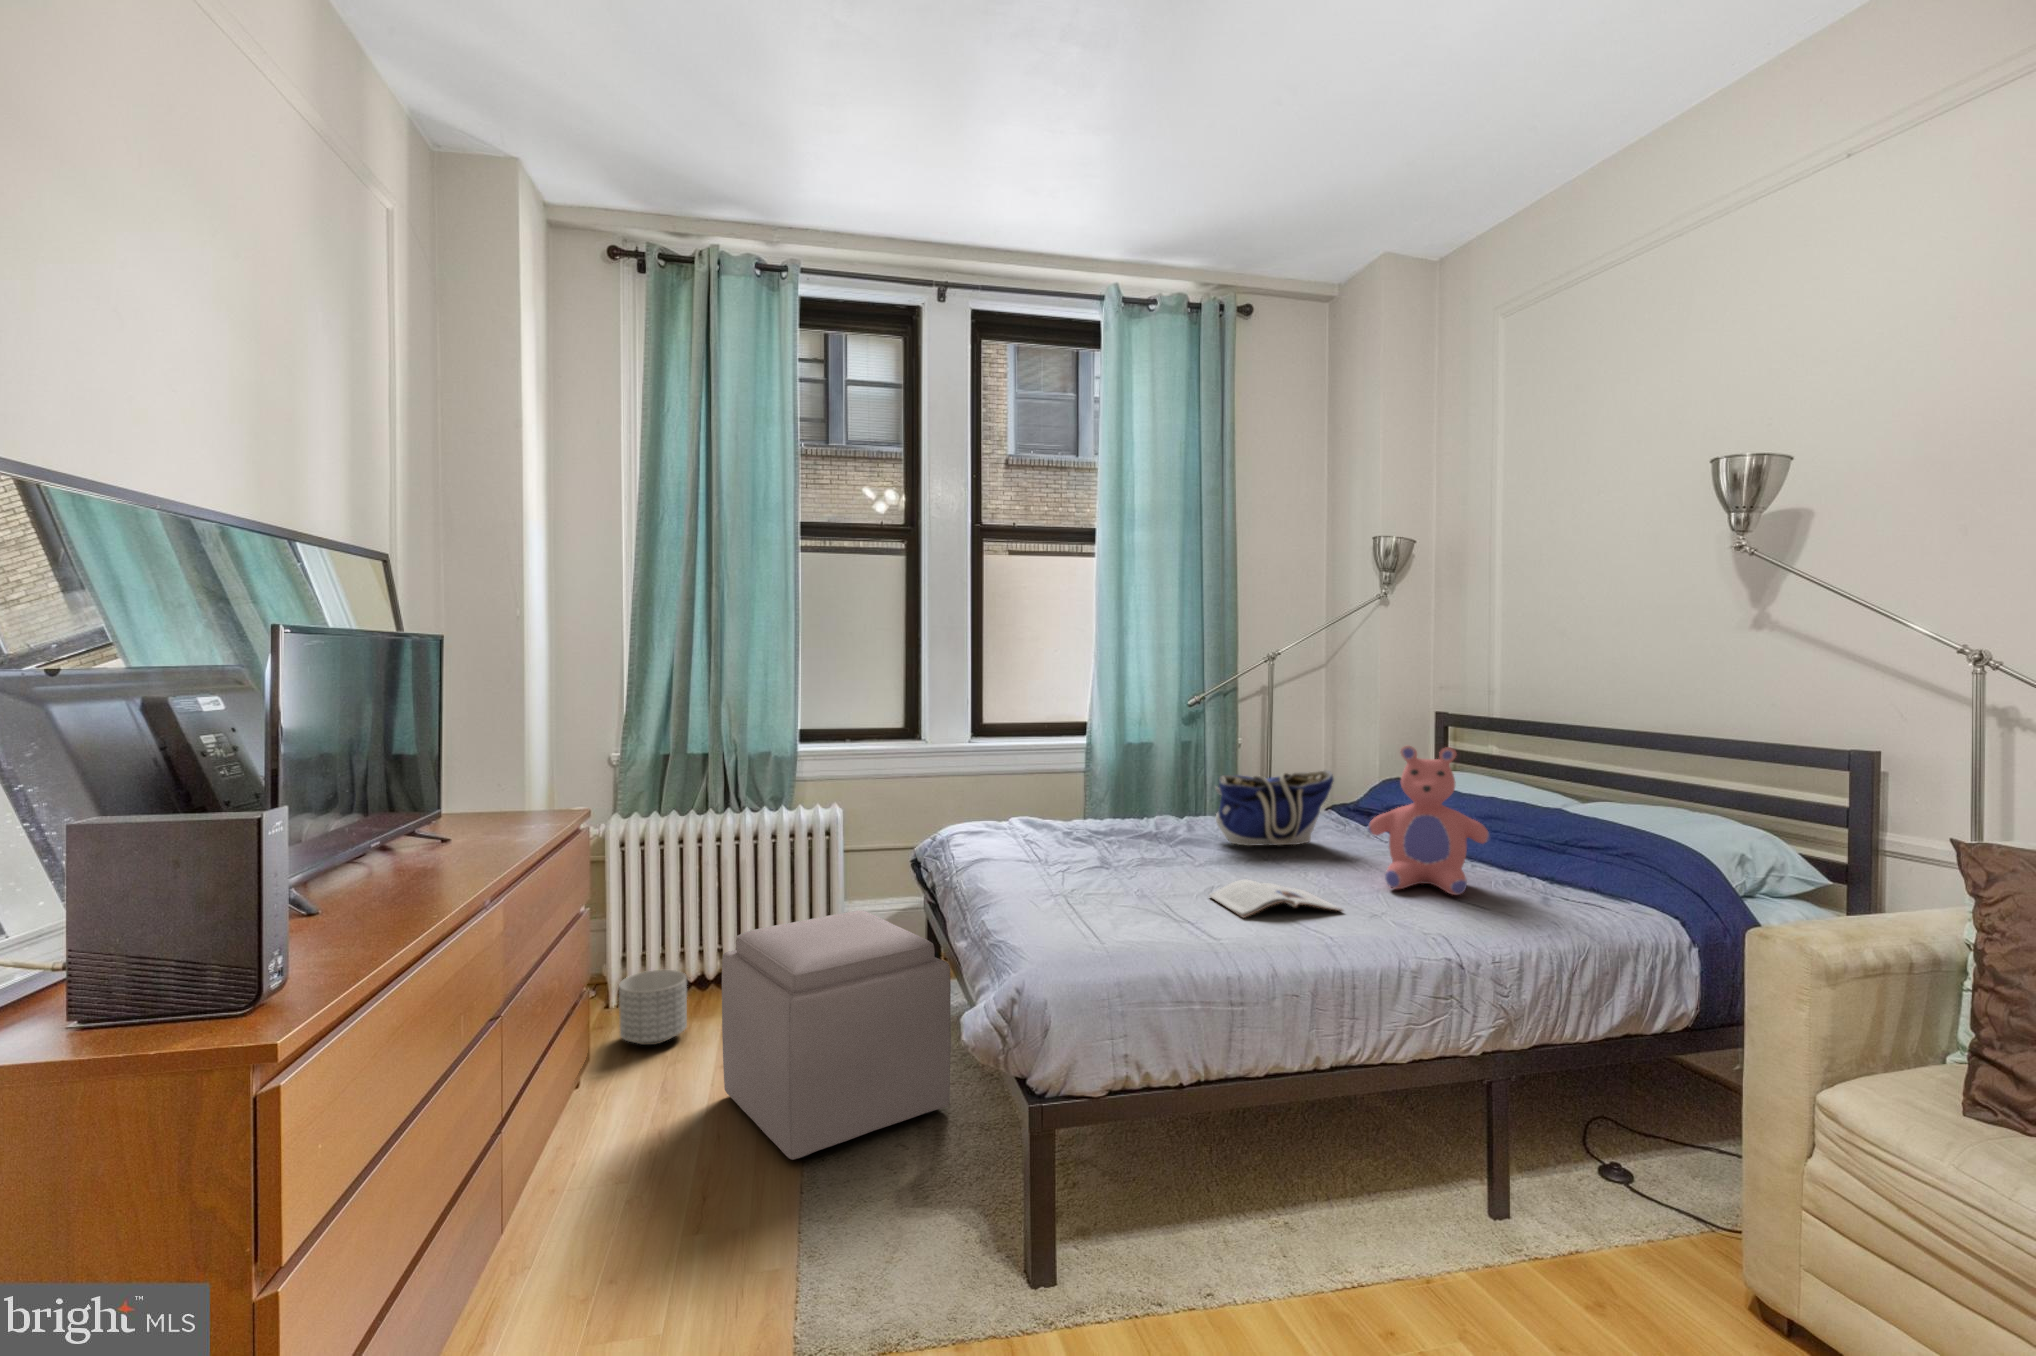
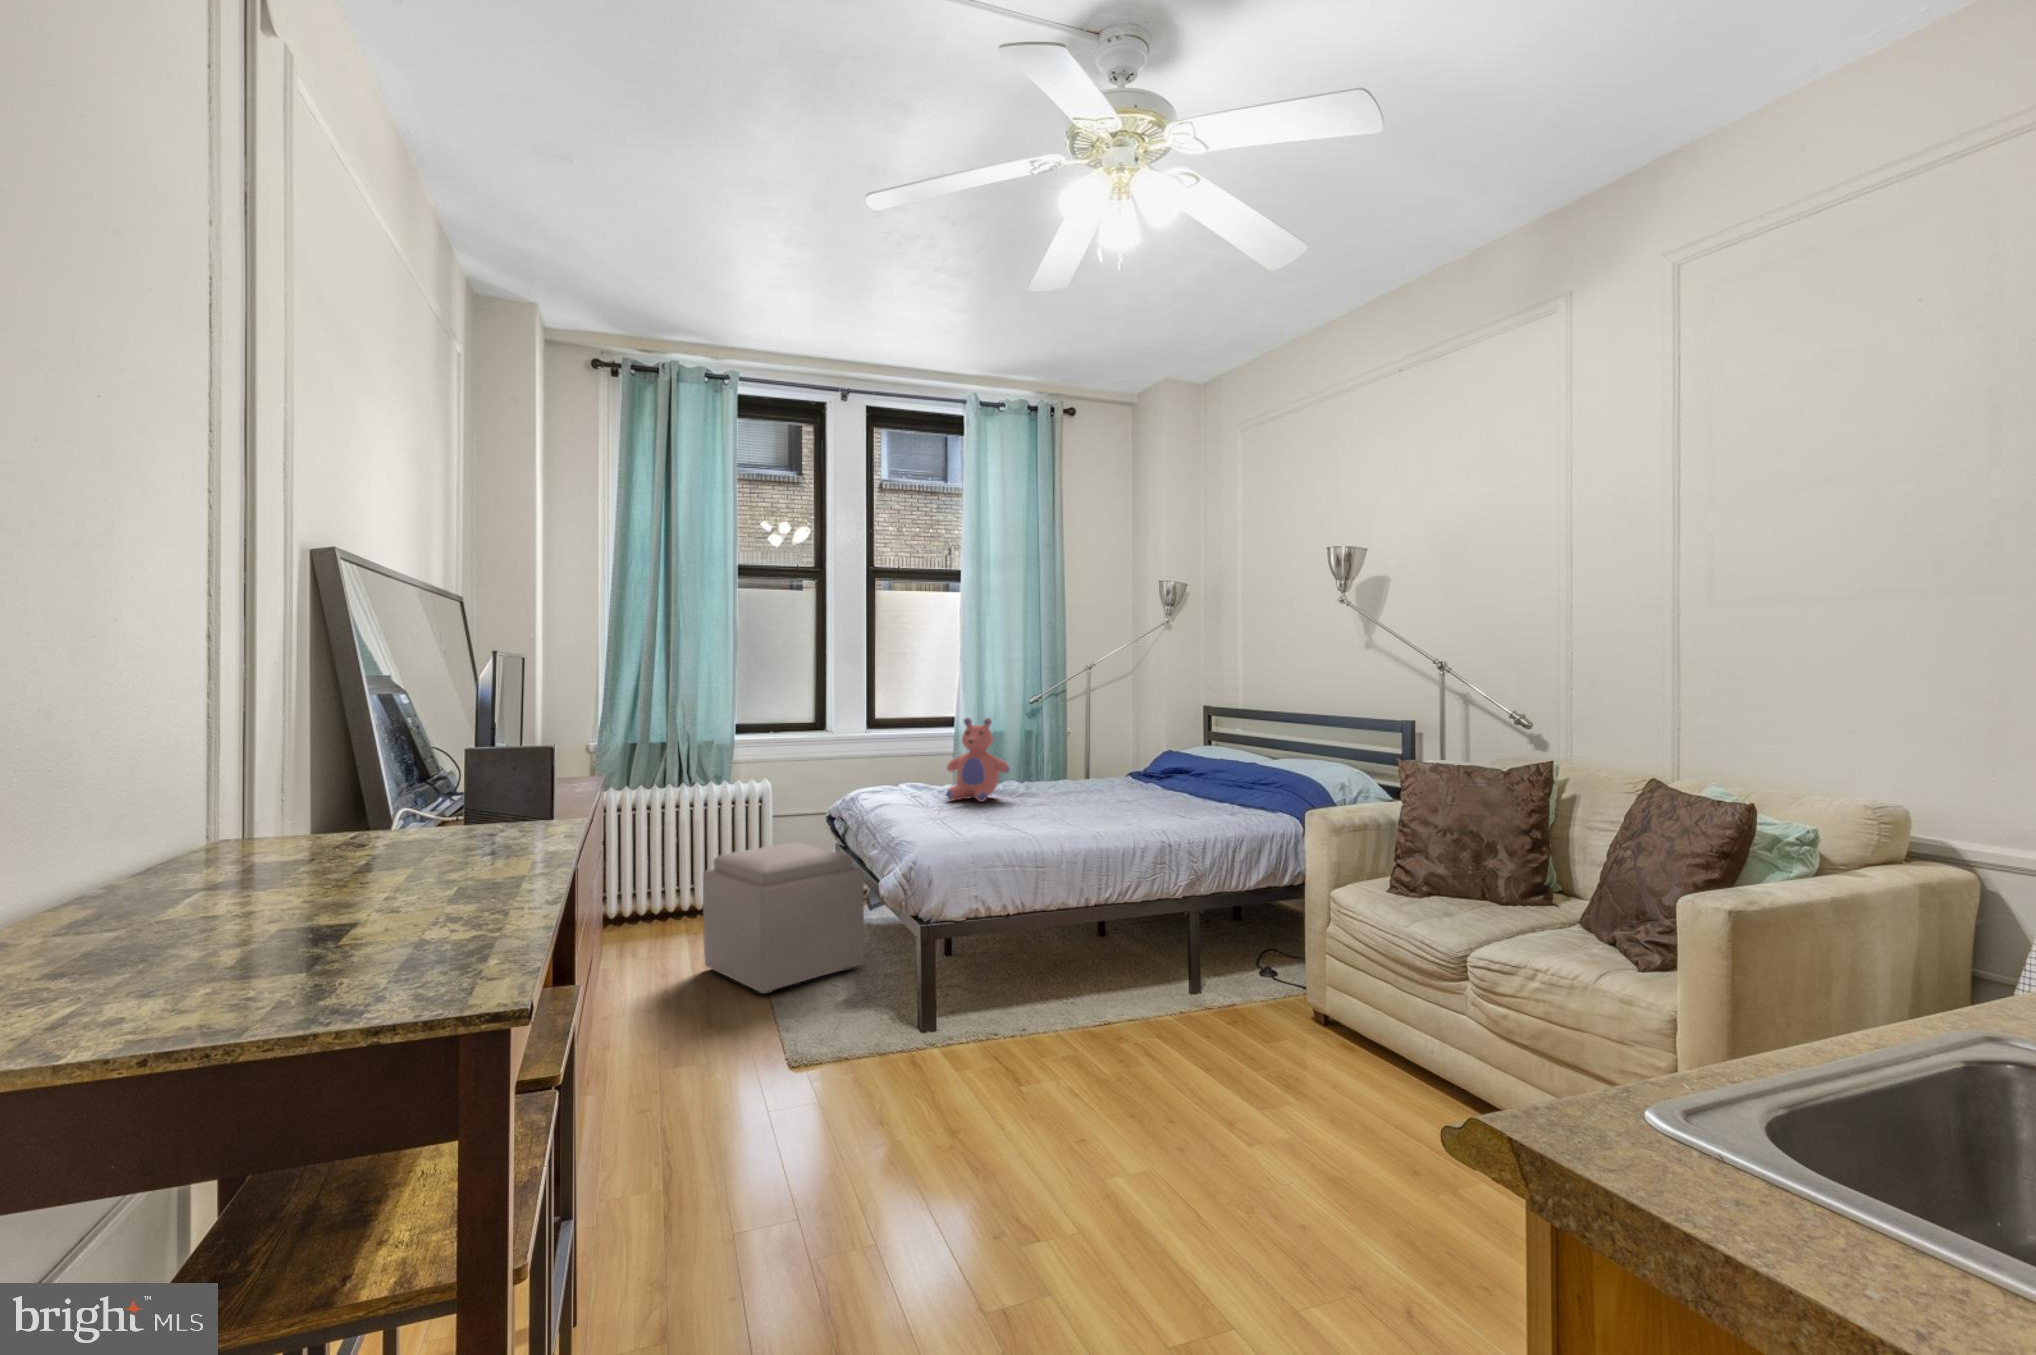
teddy bear: present [1368,746,1490,895] -> present [946,718,1010,802]
tote bag: present [1215,770,1333,846] -> none [1041,743,1120,795]
magazine: present [1209,880,1343,918] -> none [1030,807,1111,826]
planter: present [619,970,687,1045] -> none [615,897,665,948]

